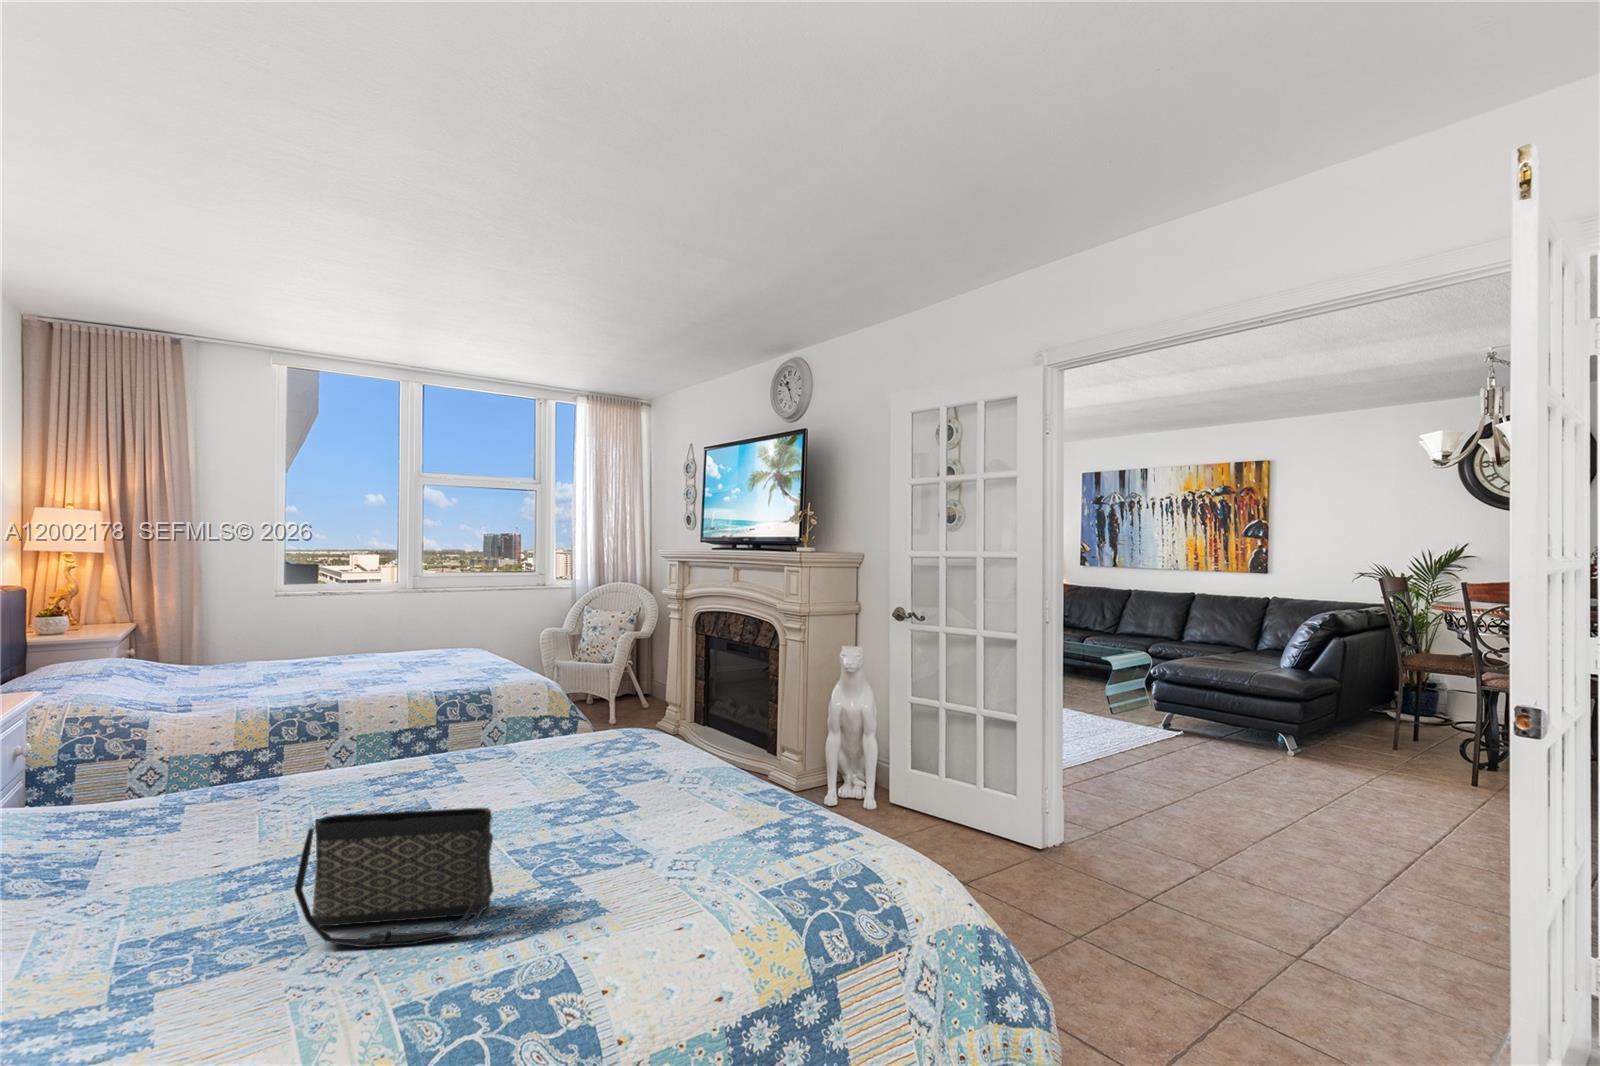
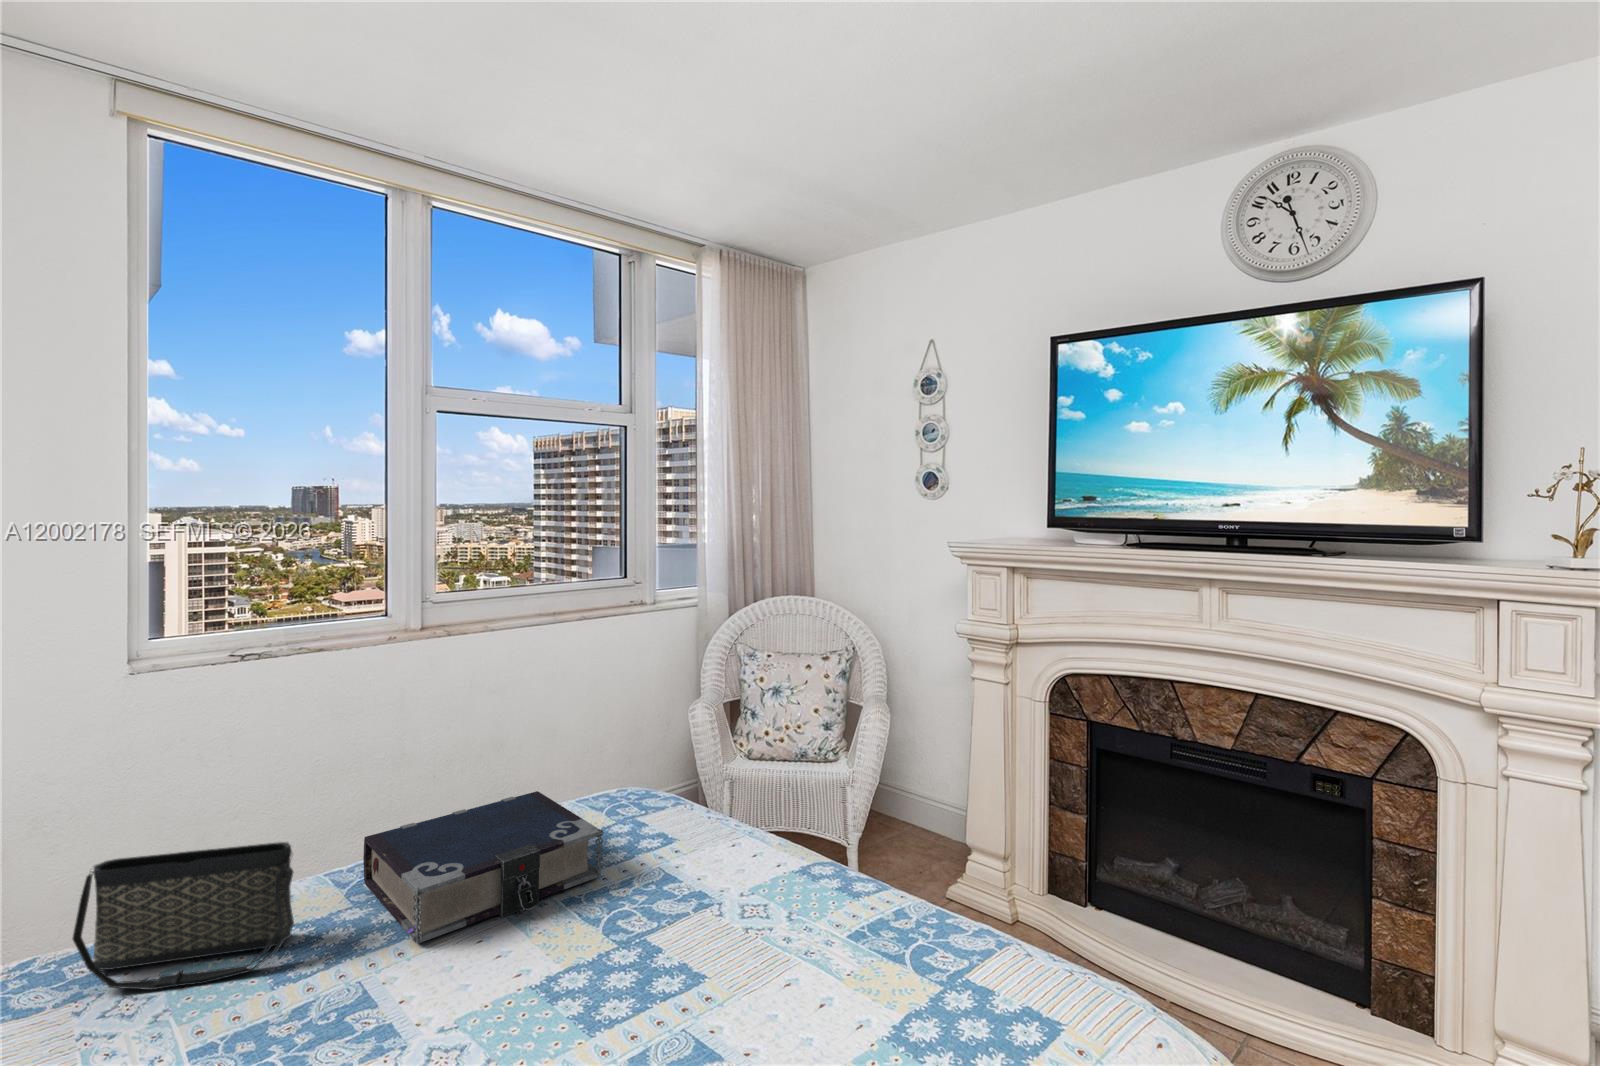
book: none [556,780,793,921] -> present [363,791,604,944]

